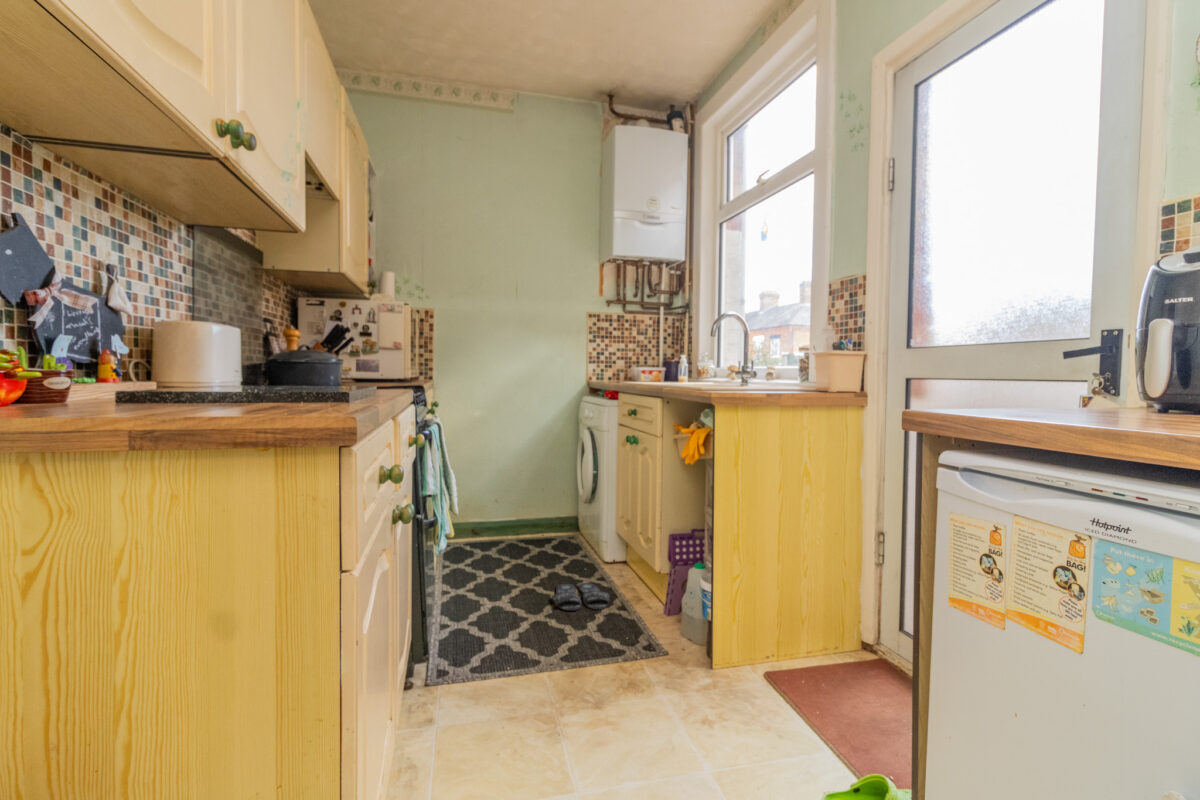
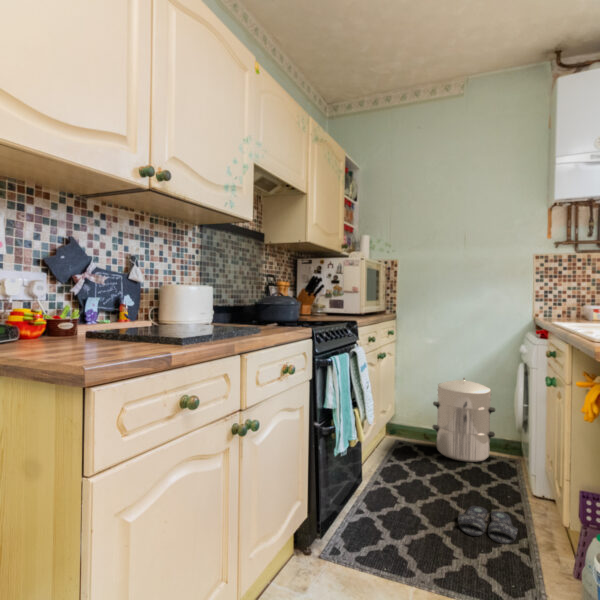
waste bin: none [486,452,555,546] -> present [433,378,495,462]

